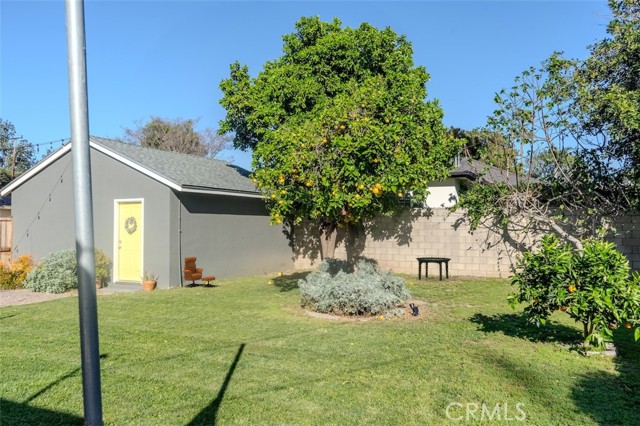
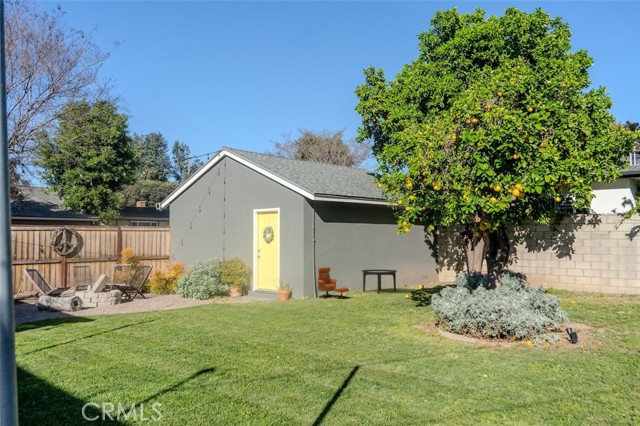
round table: present [416,257,451,281] -> present [362,270,397,293]

